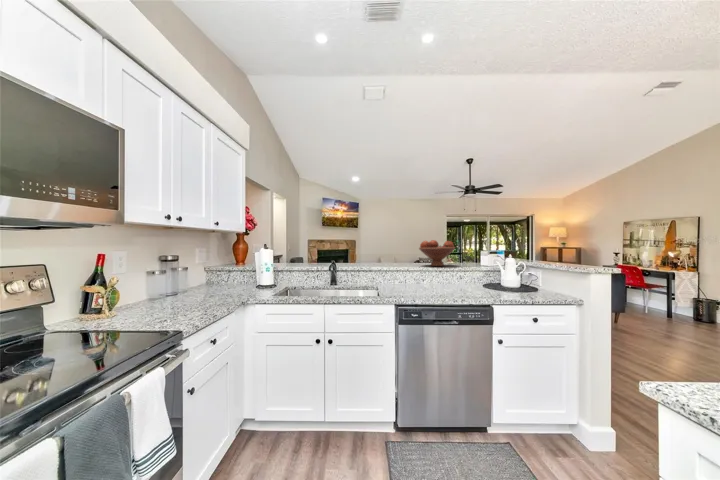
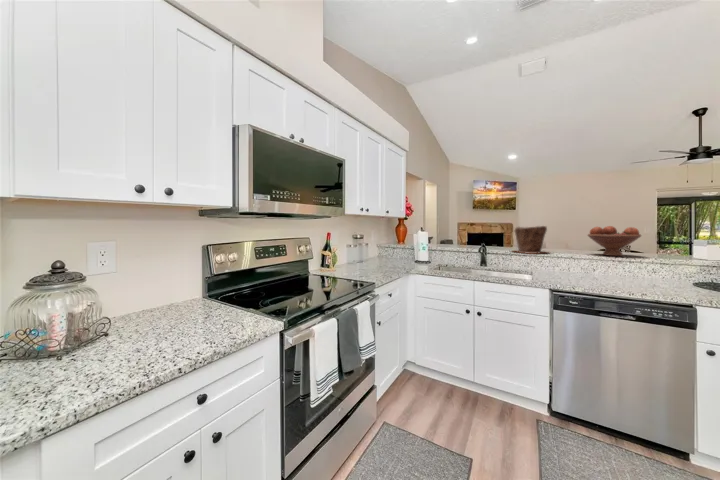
plant pot: none [358,240,393,269] -> present [515,226,547,254]

